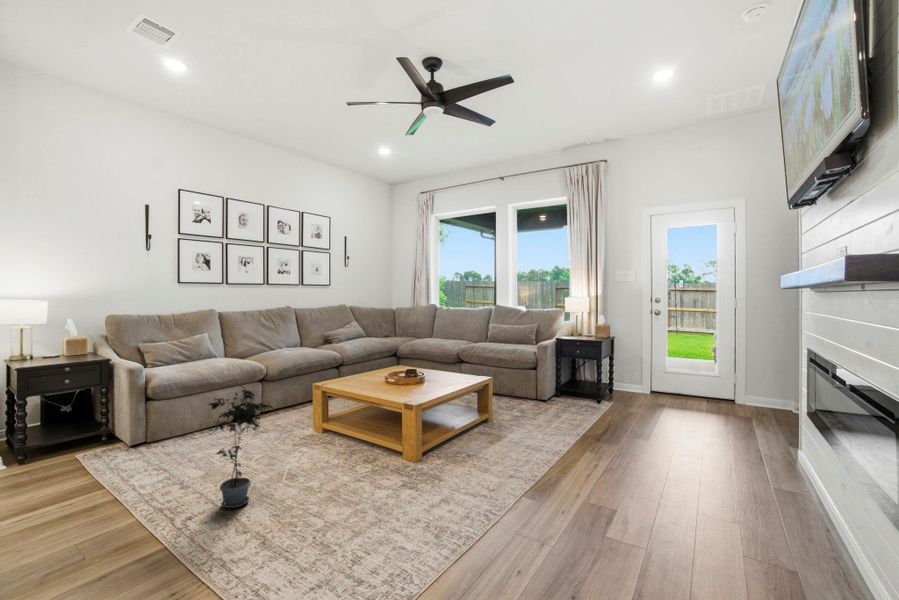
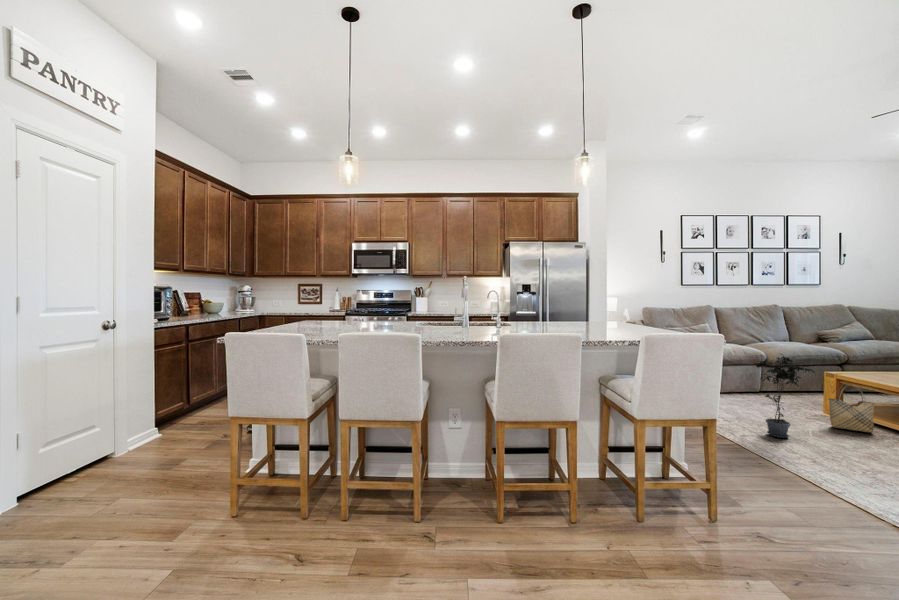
woven basket: none [305,402,345,458] -> present [828,383,874,432]

